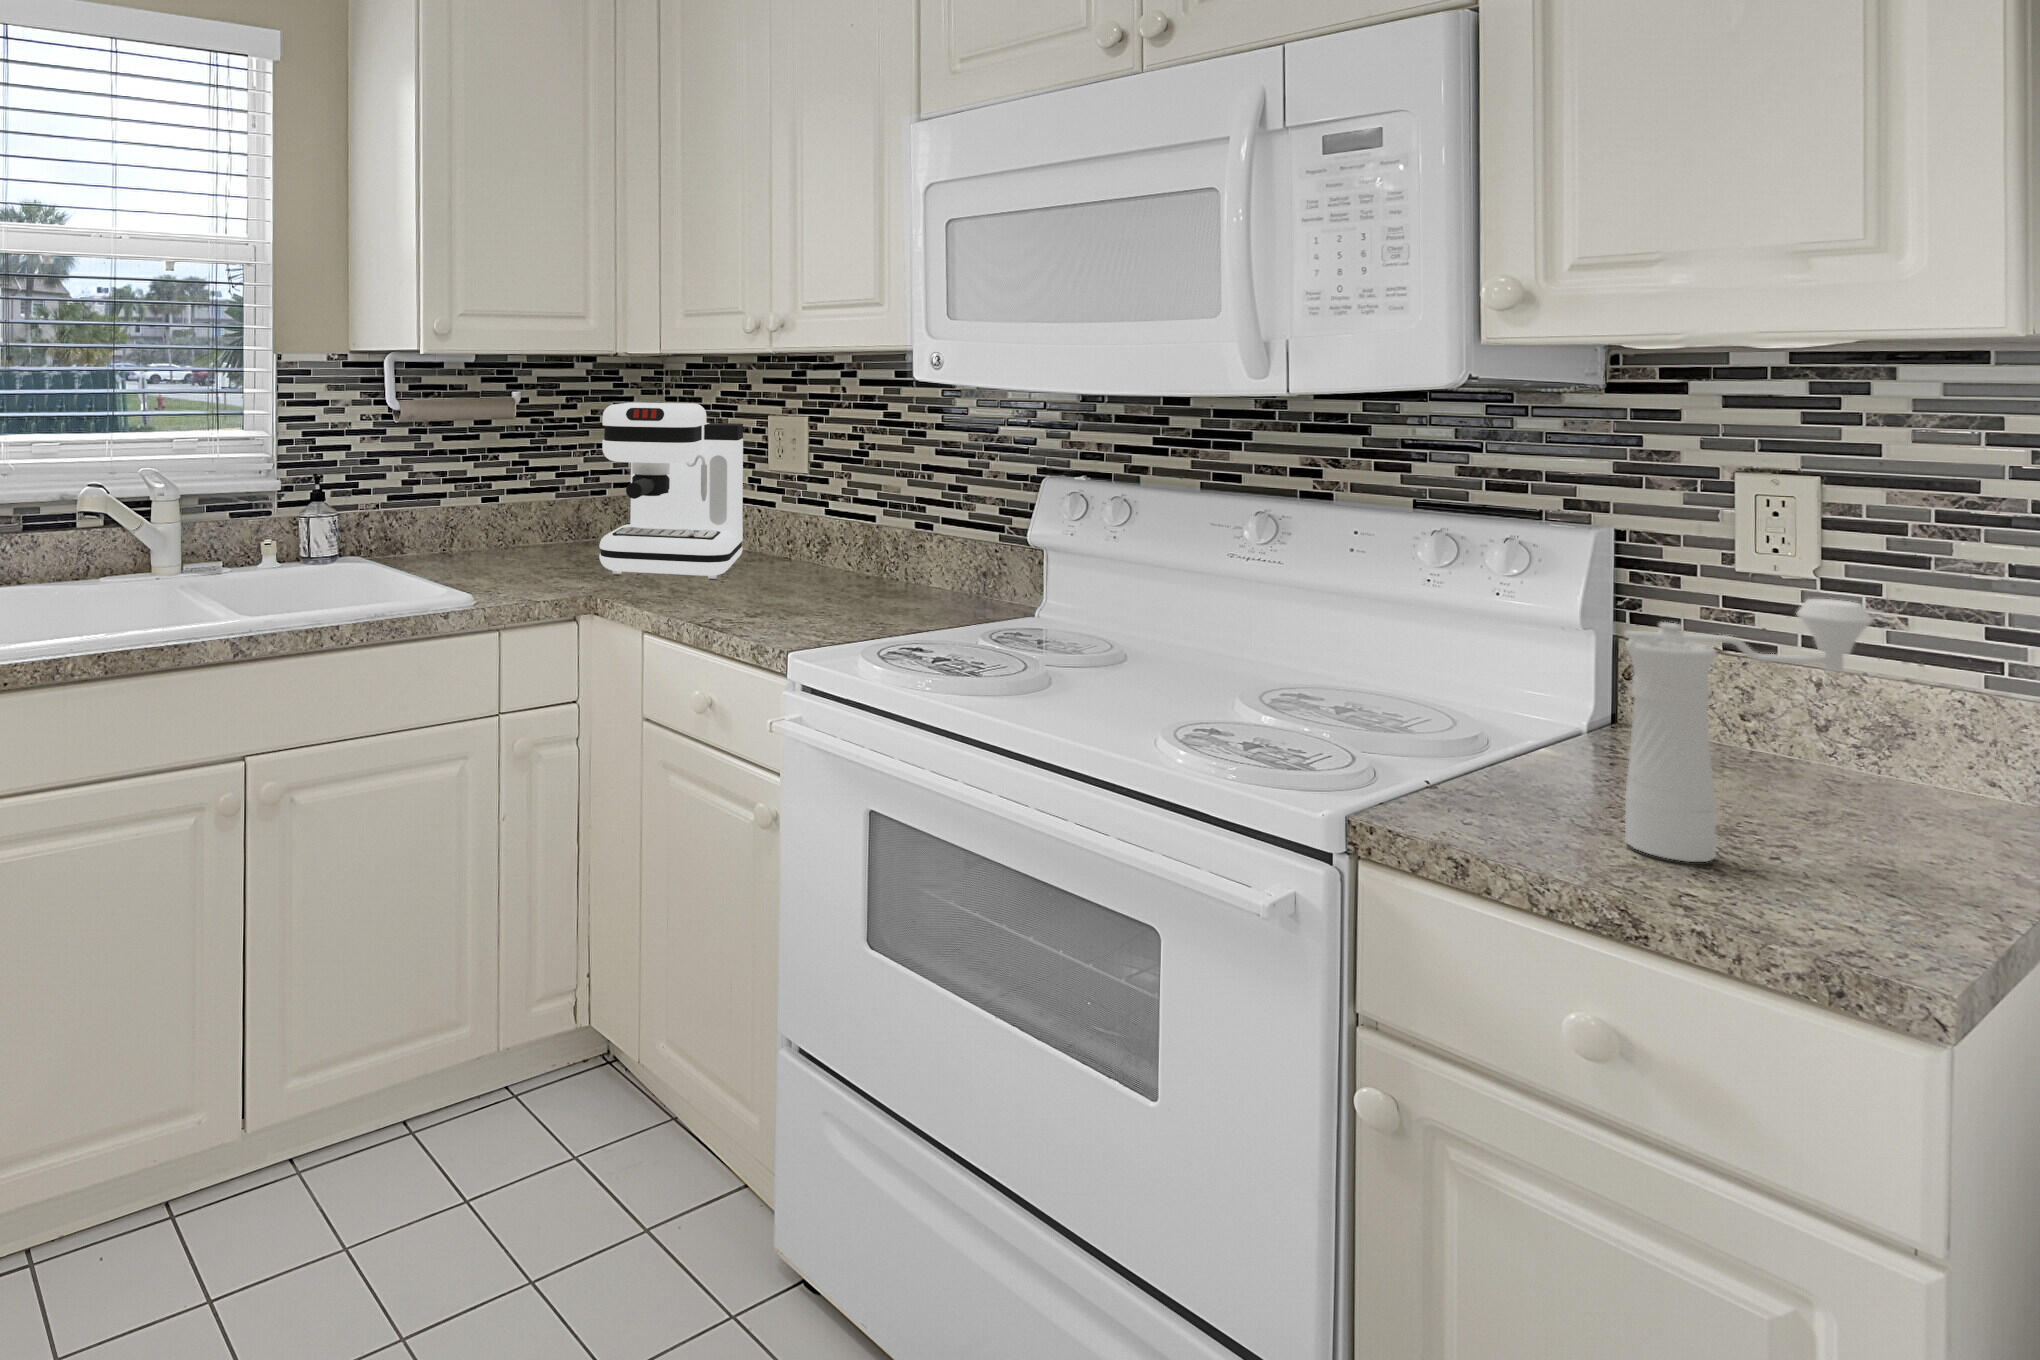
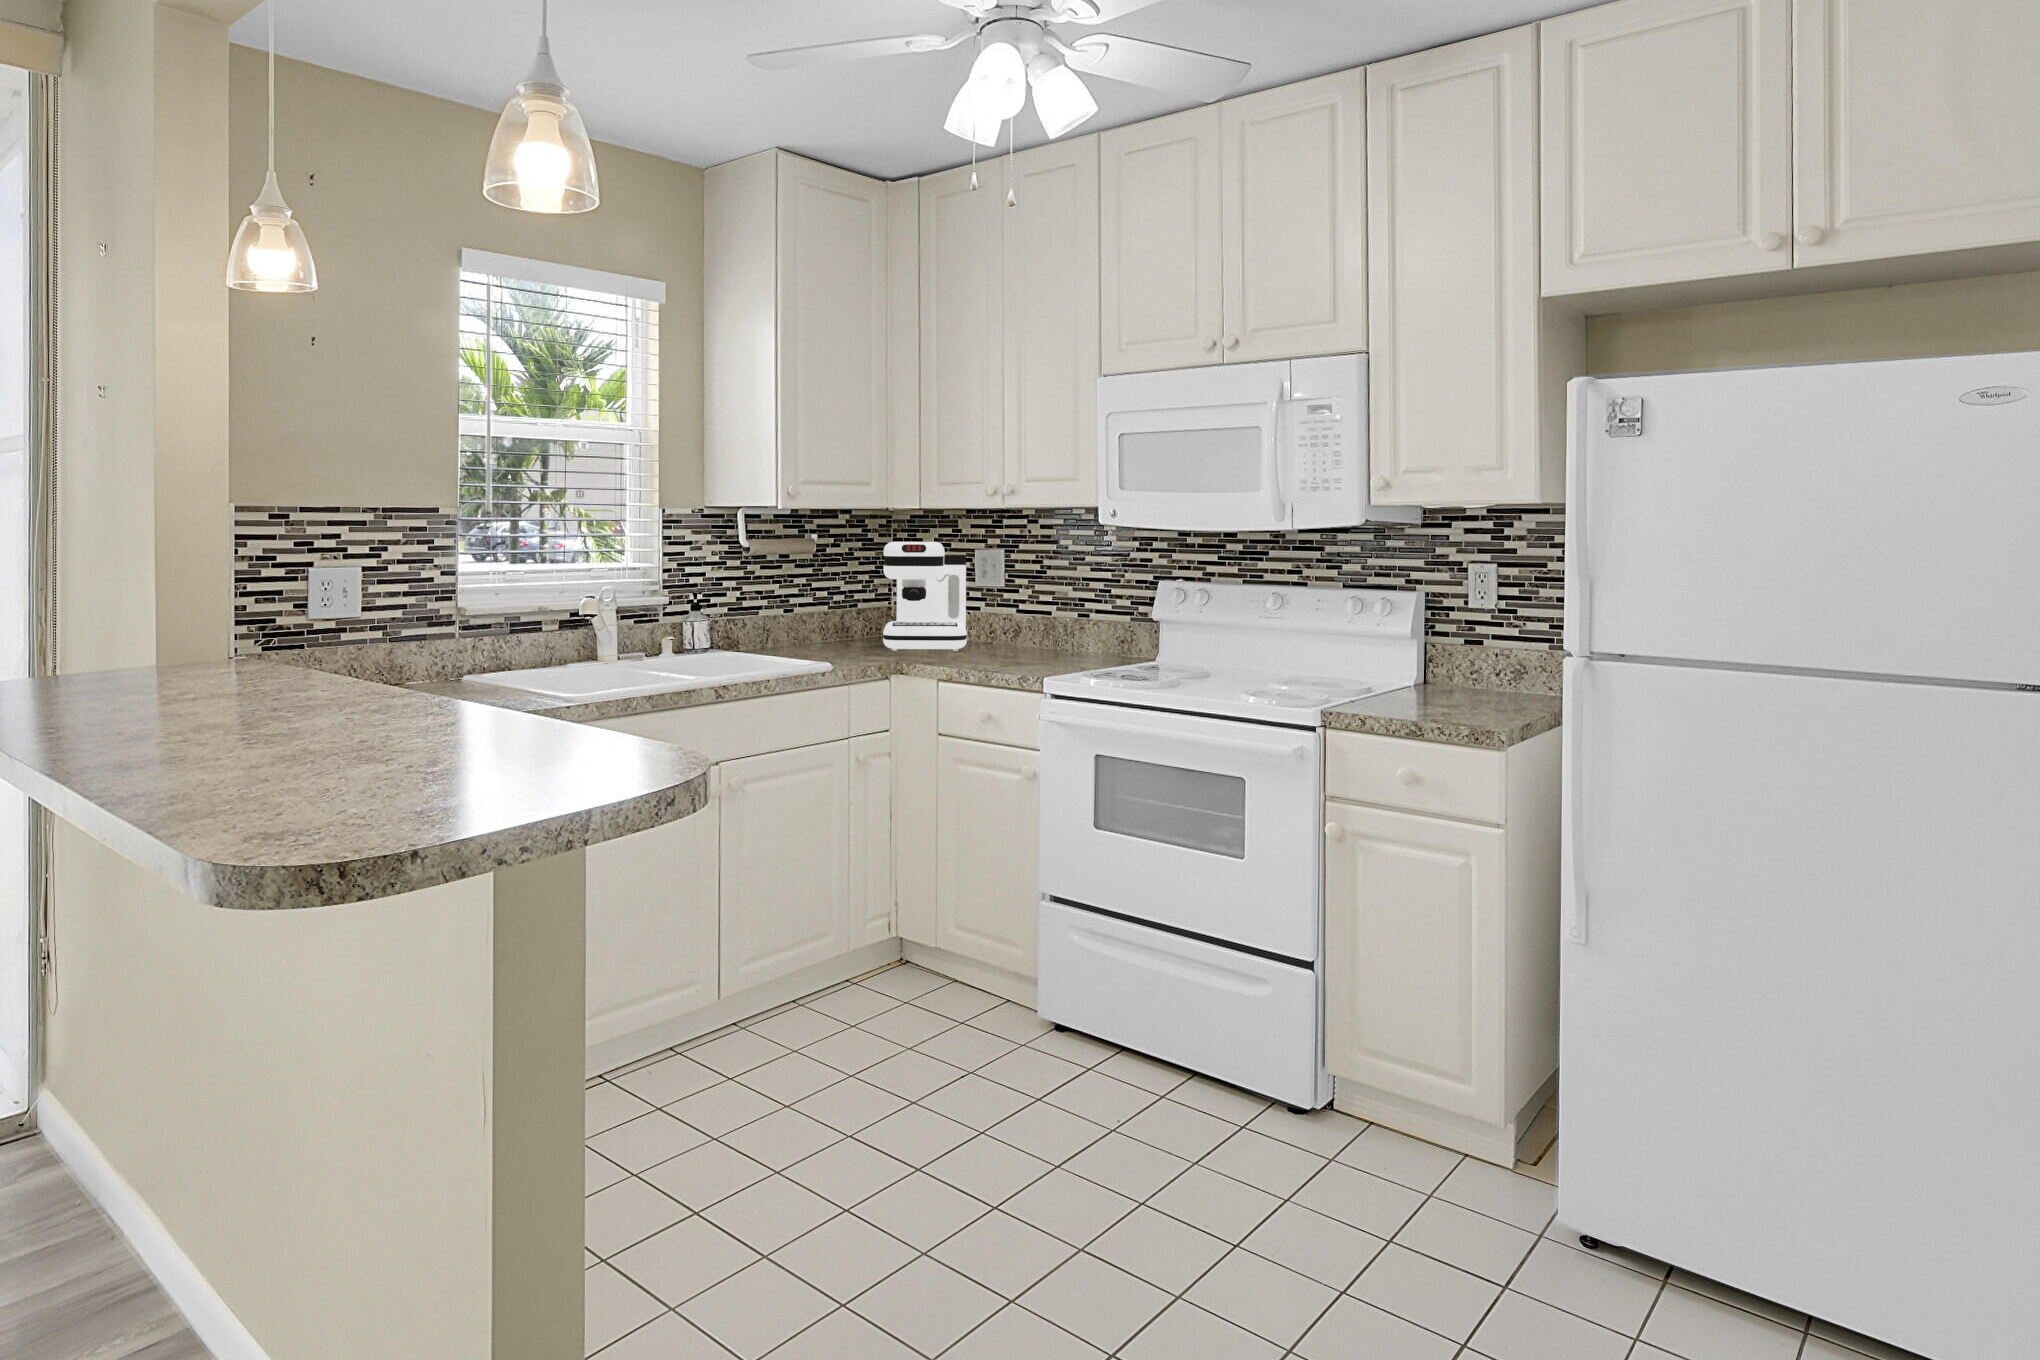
pepper mill: present [1625,599,1873,862] -> none [1420,608,1502,713]

